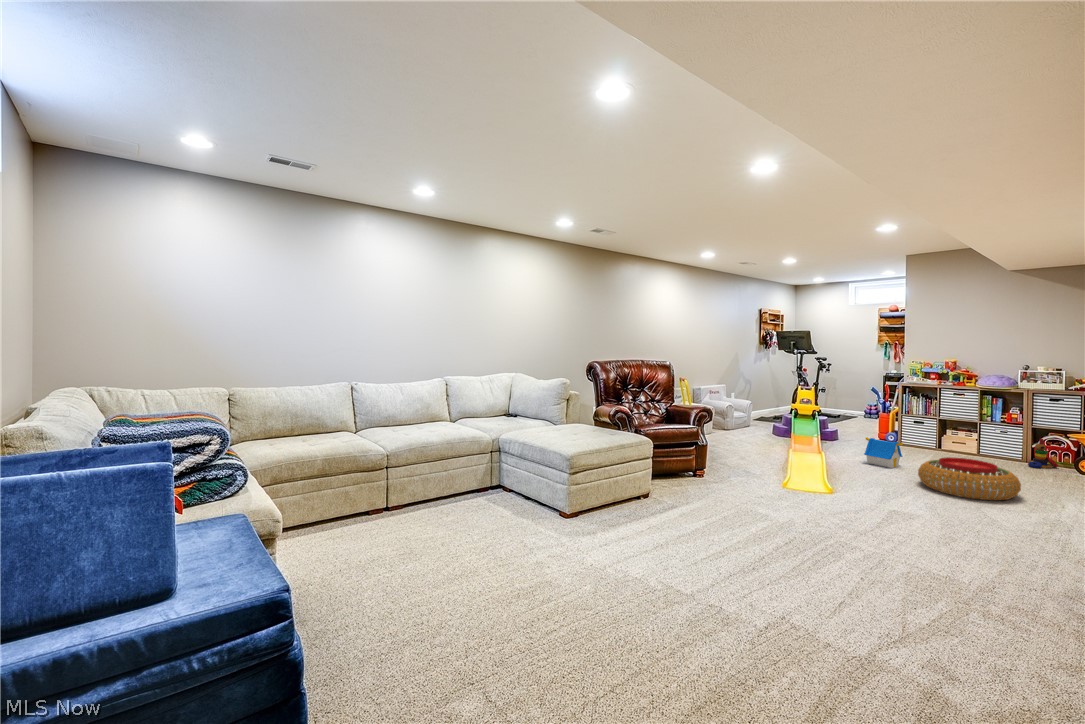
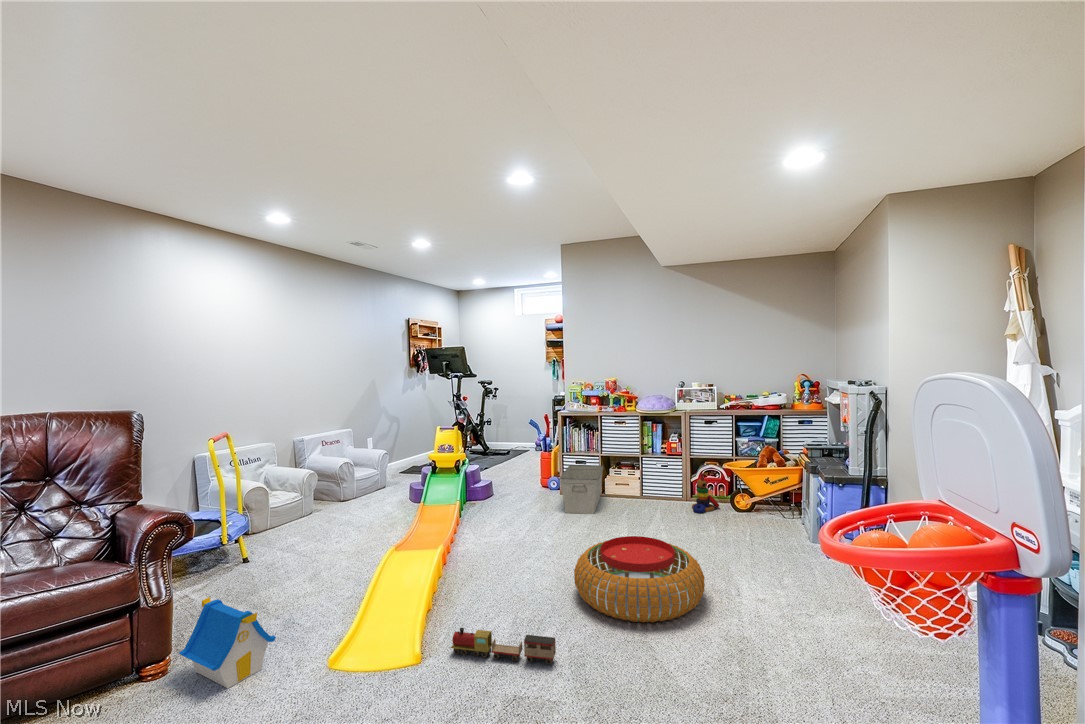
storage bin: none [900,423,940,456] -> present [560,465,603,514]
toy house: present [864,437,903,468] -> present [179,597,276,688]
toy train: none [845,477,909,499] -> present [451,628,556,665]

